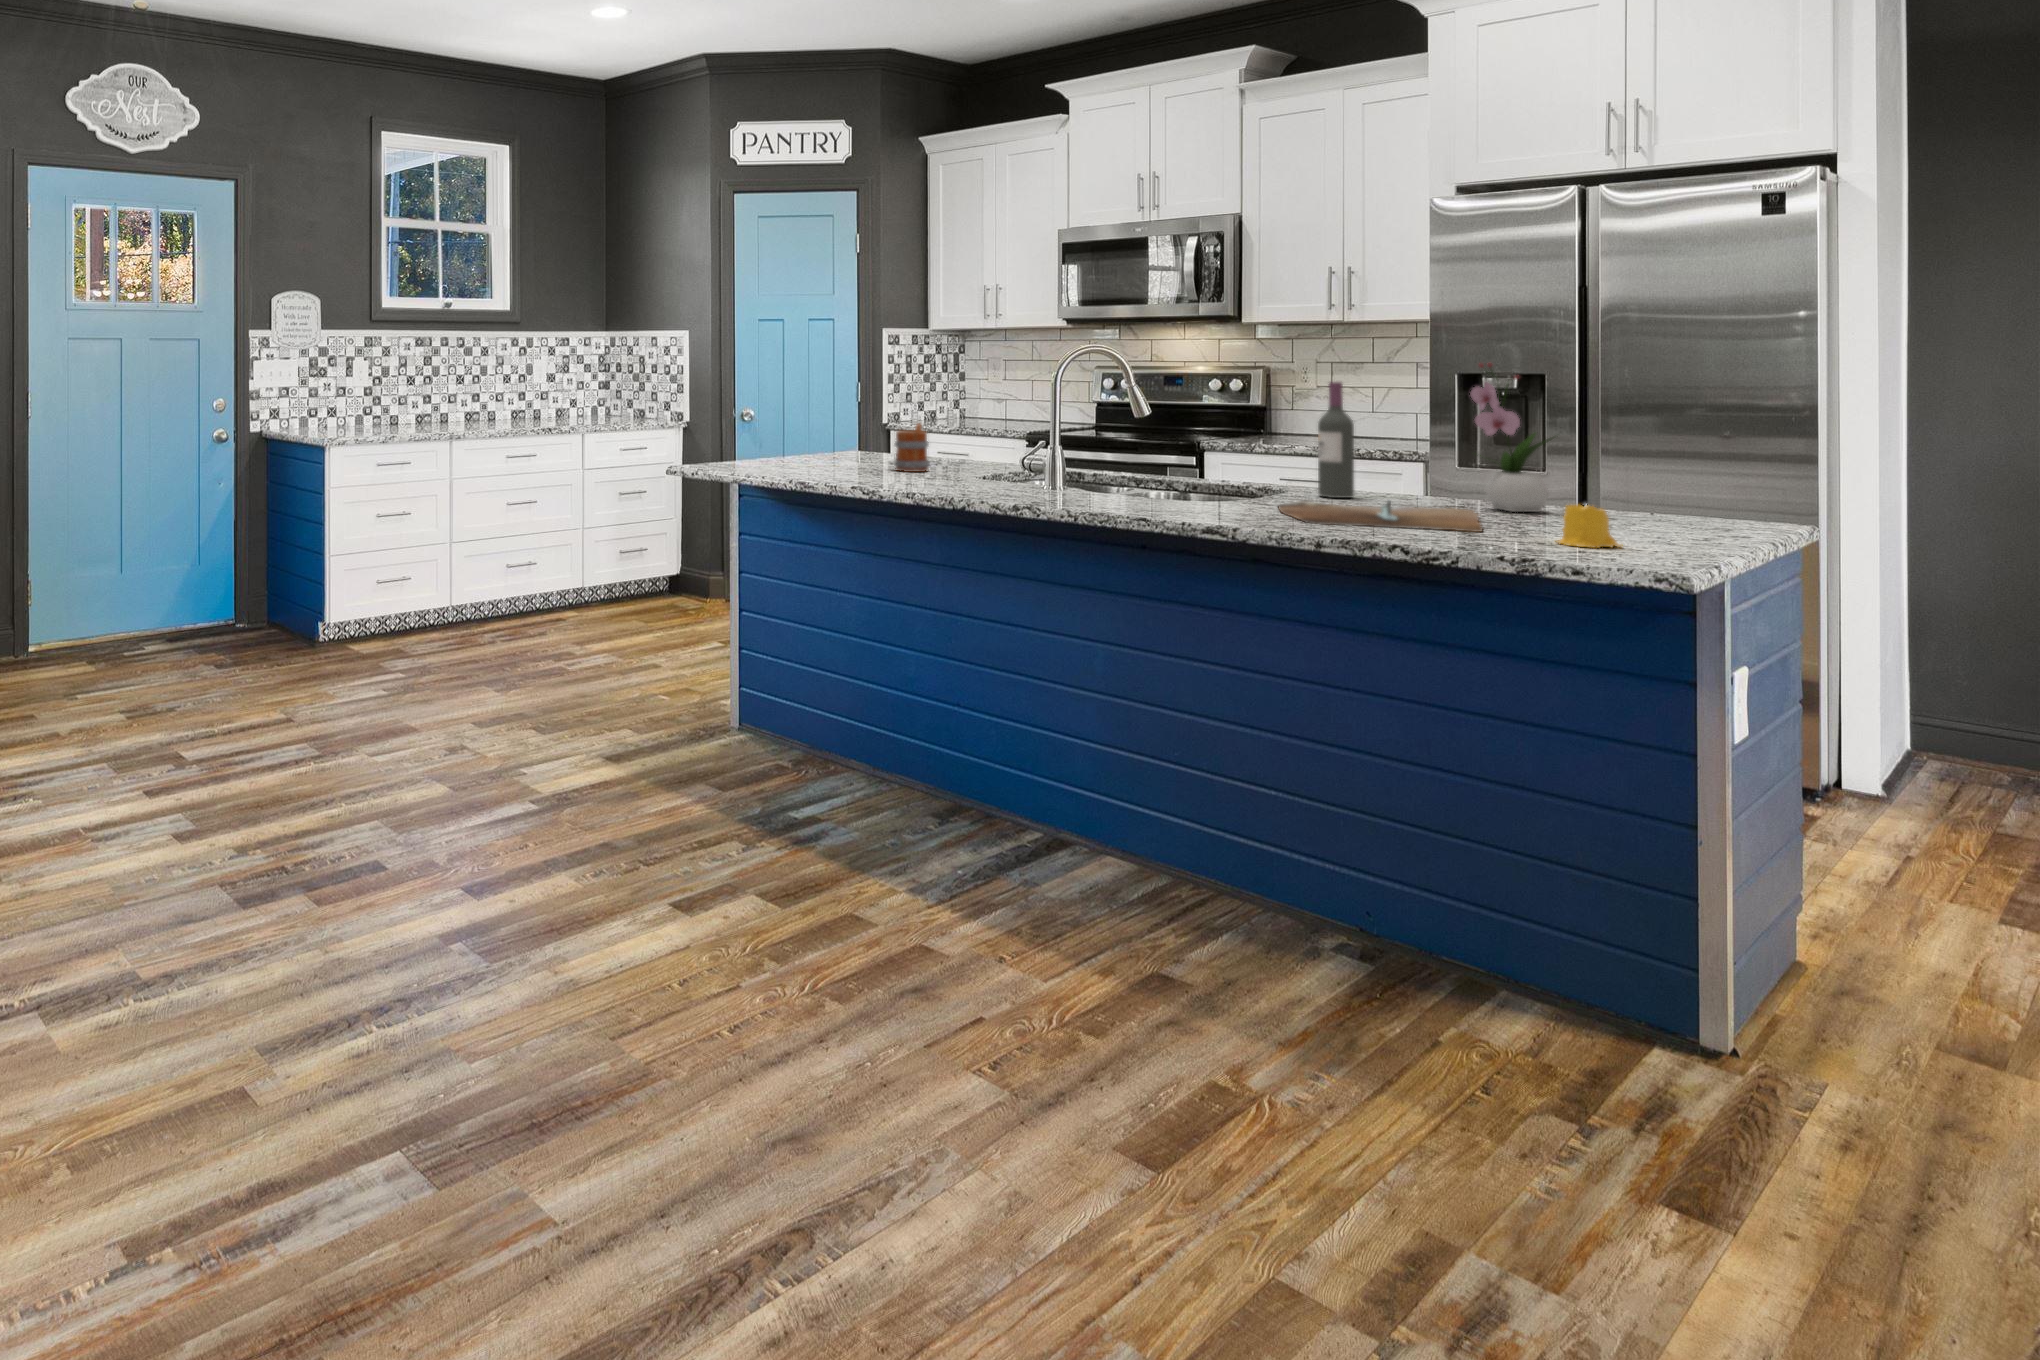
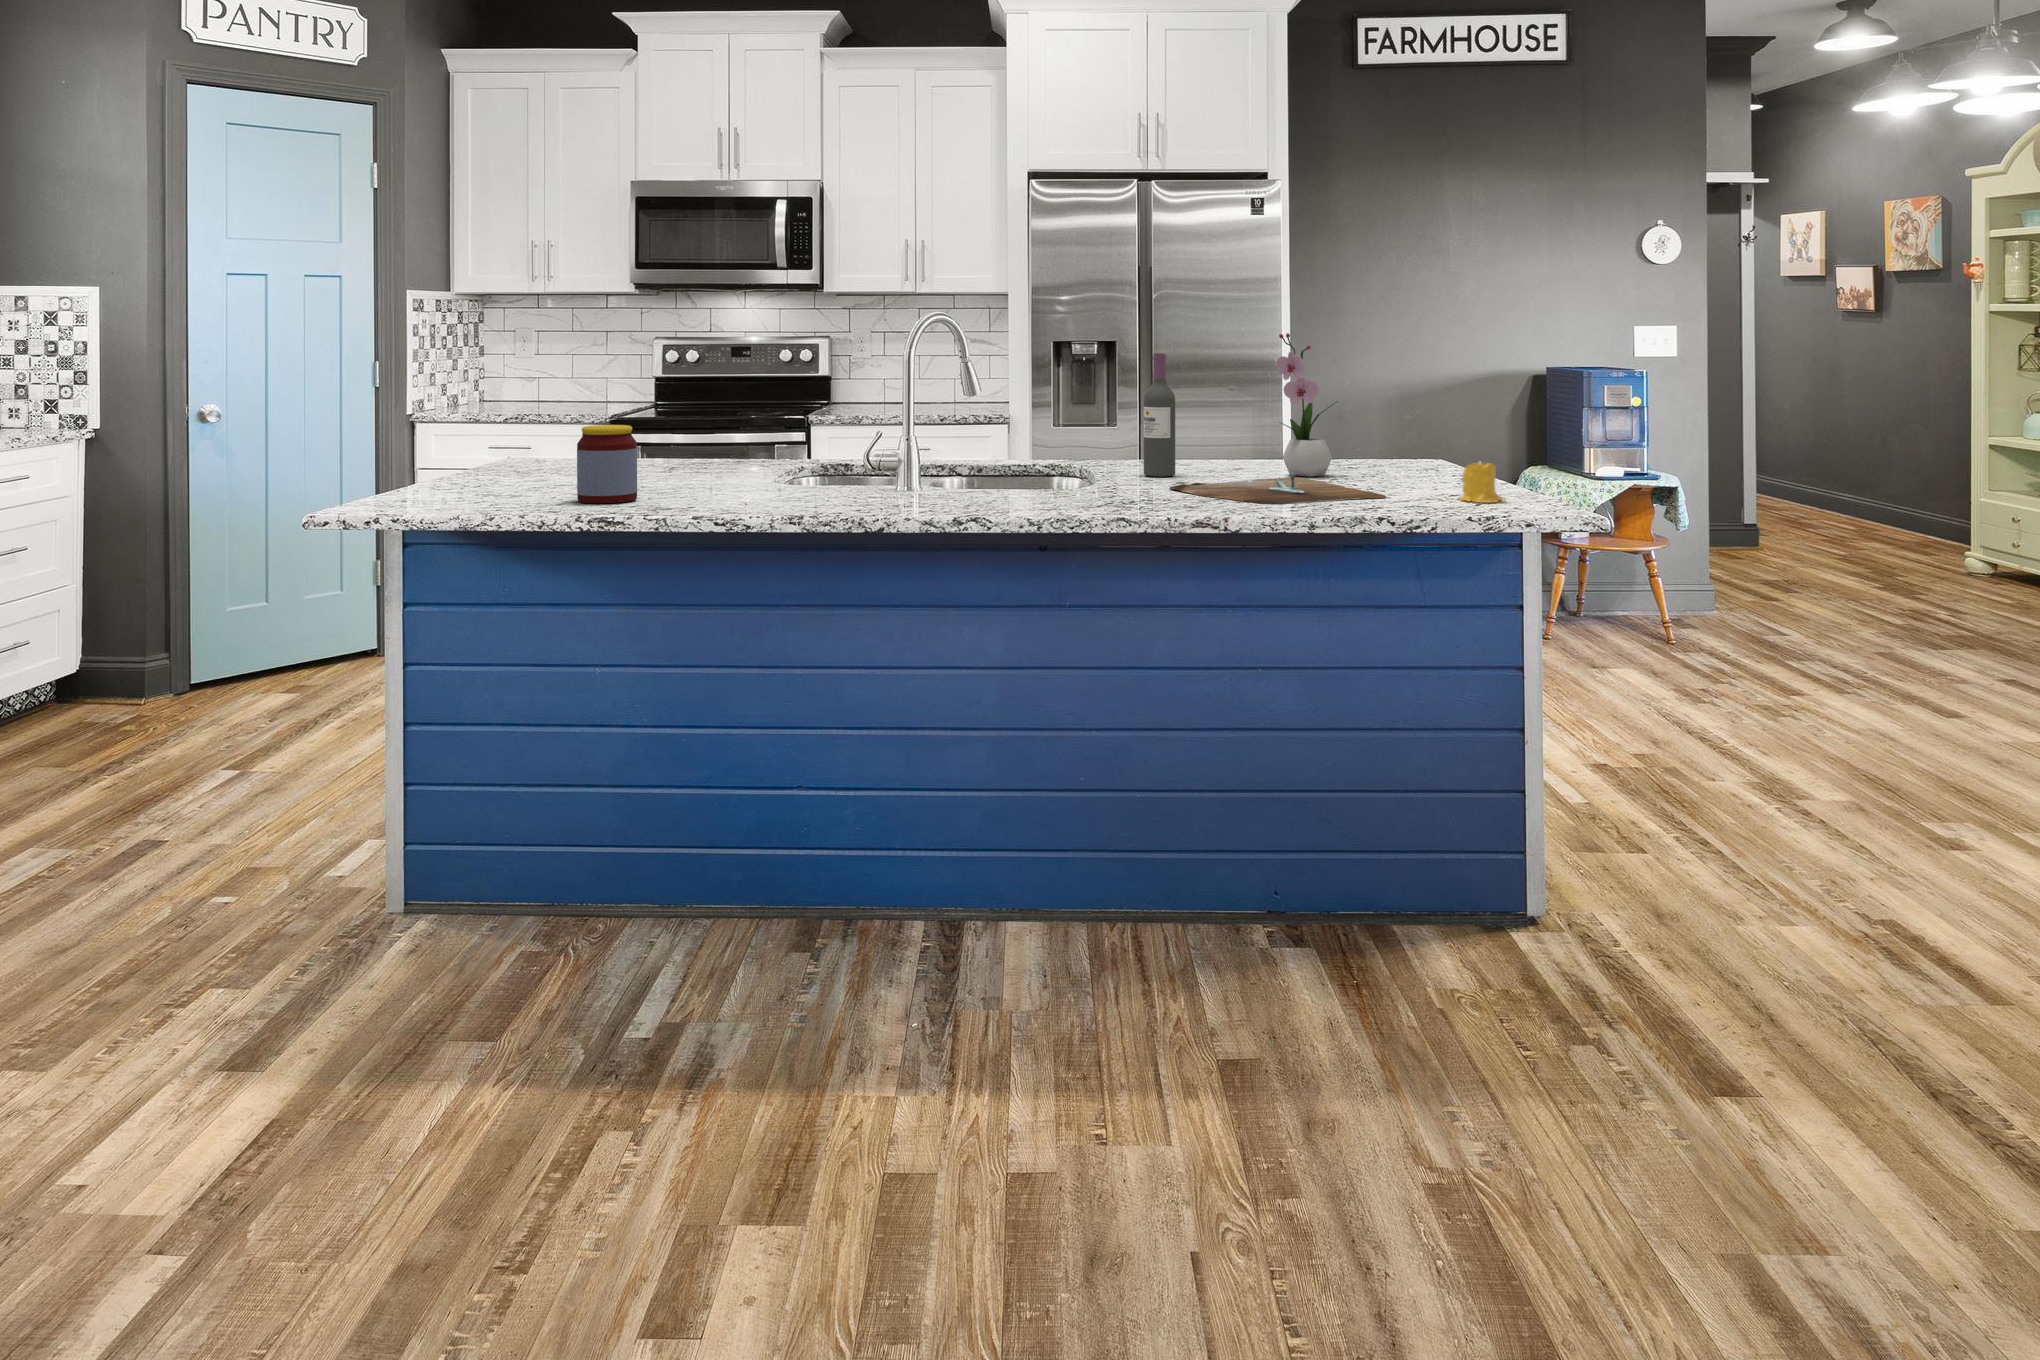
mug: present [894,423,930,472] -> none [662,416,710,486]
jar: none [803,426,842,477] -> present [577,425,637,504]

